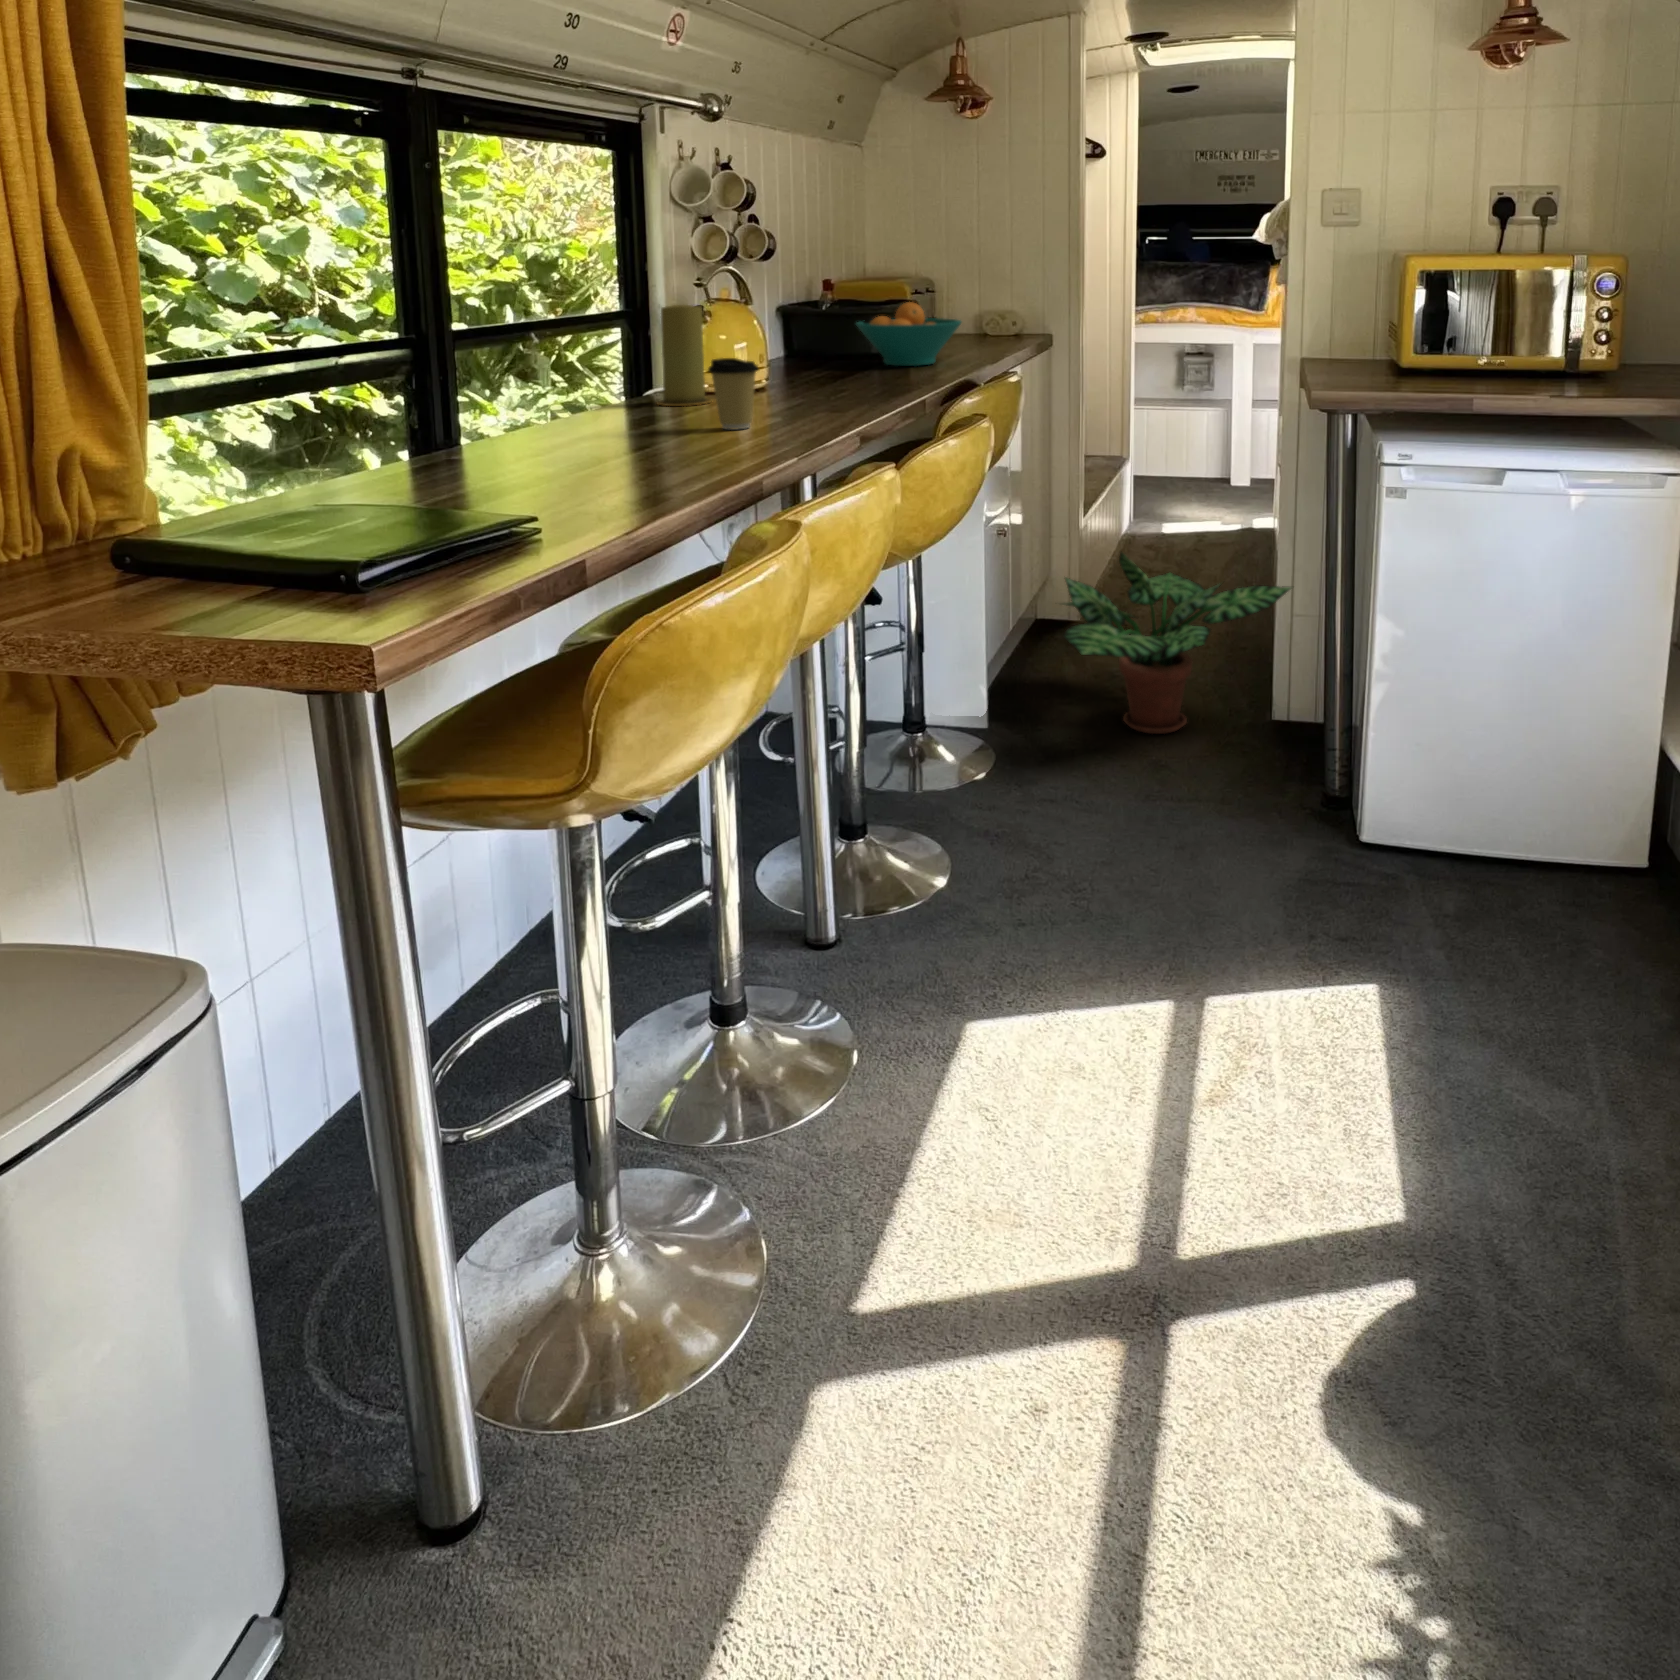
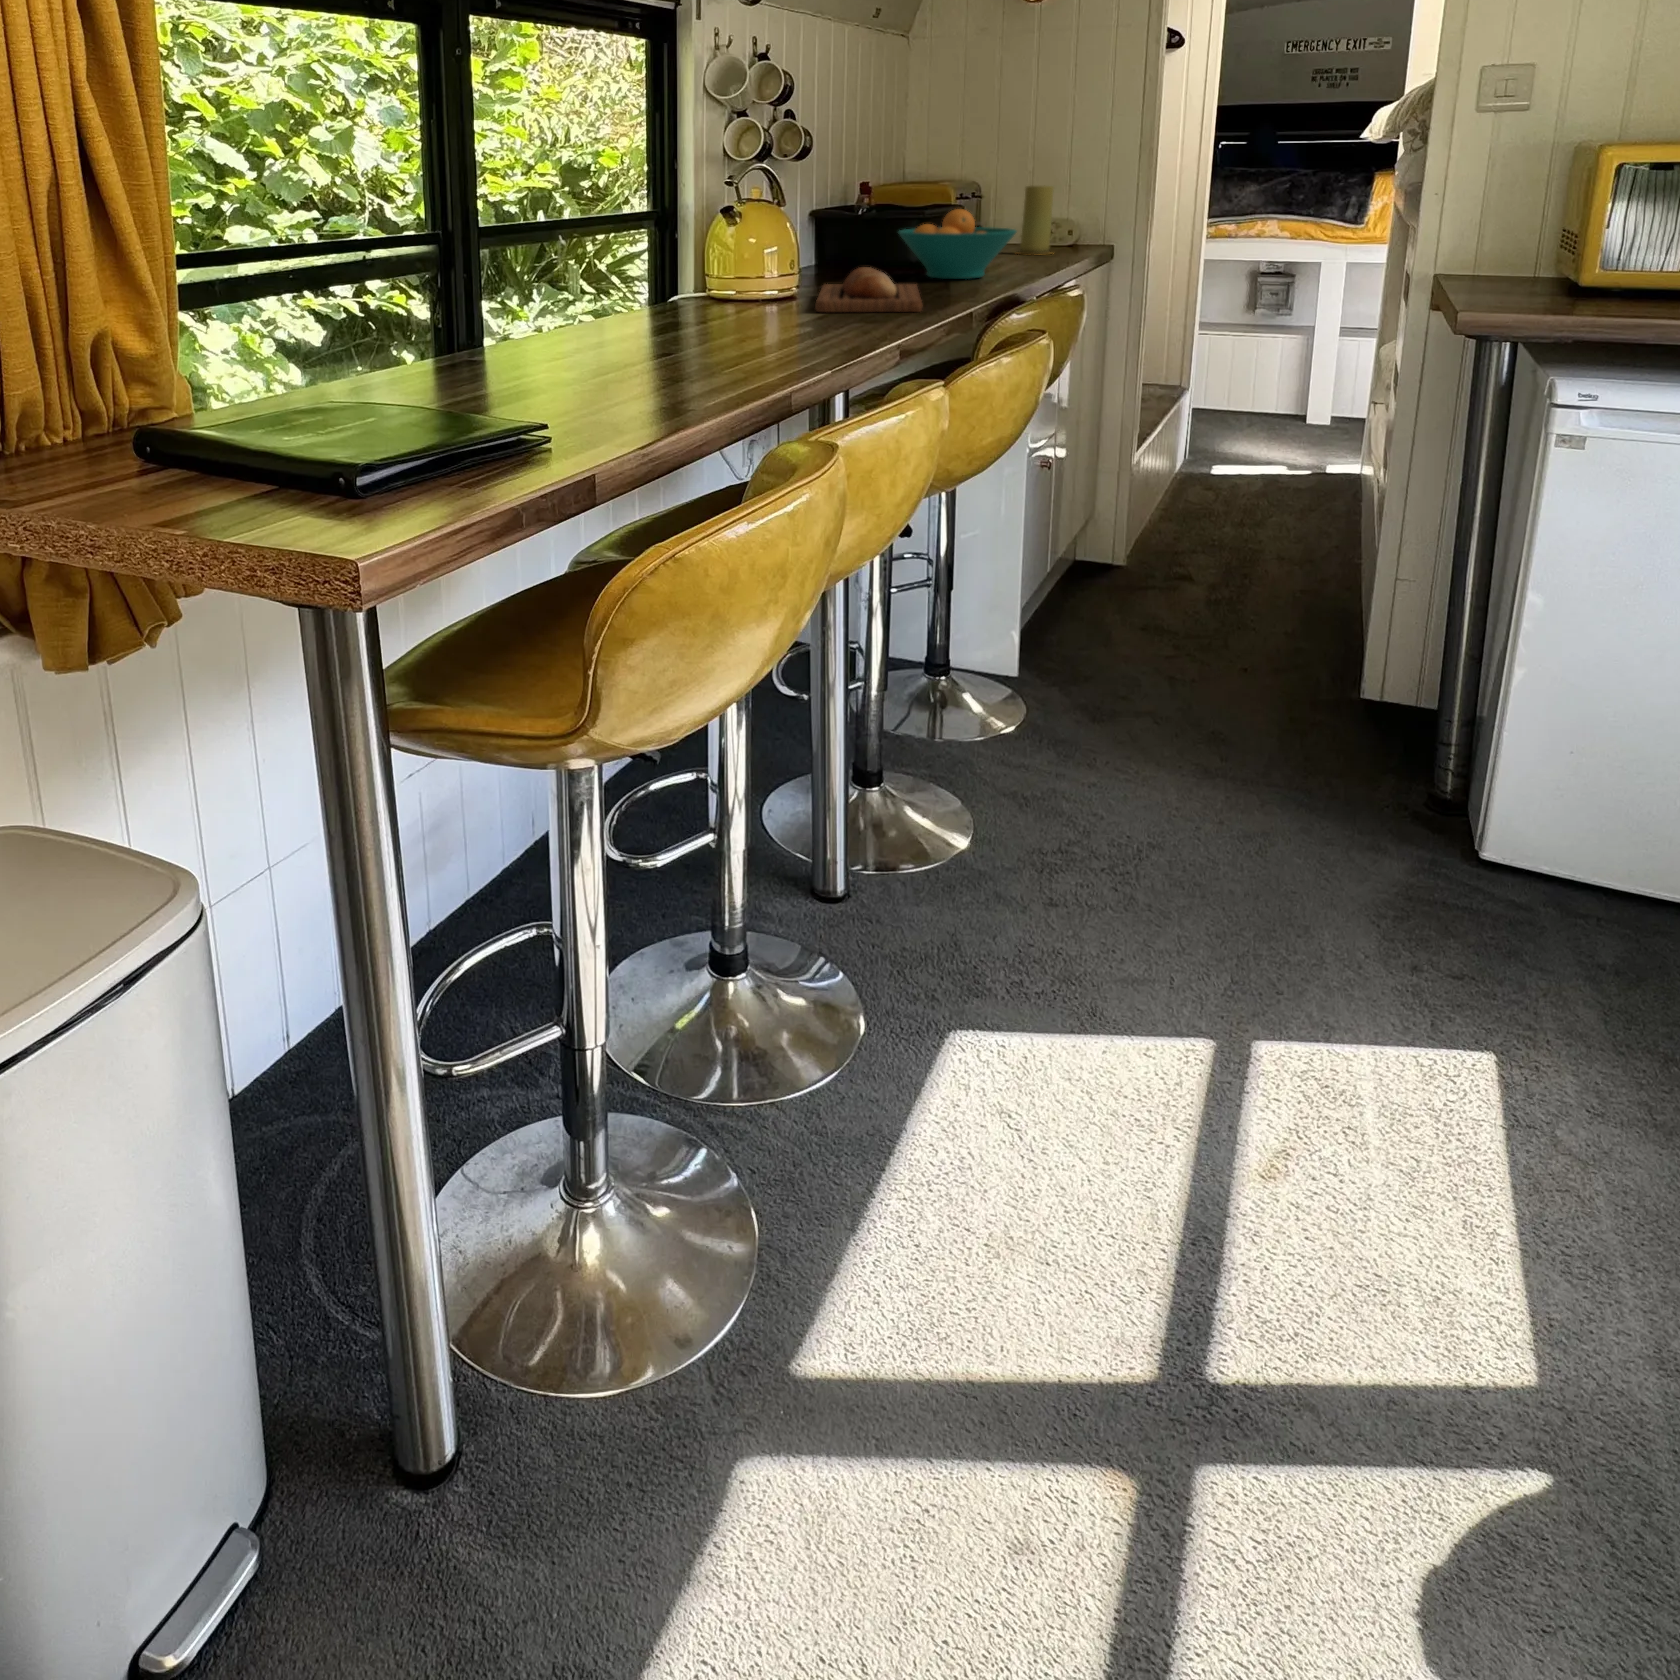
candle: present [657,305,712,406] -> present [1017,185,1054,255]
coffee cup: present [708,358,759,429] -> none [739,263,796,341]
bread loaf: none [780,358,878,401] -> present [815,267,922,312]
potted plant: present [1063,553,1291,734] -> none [1100,493,1398,700]

